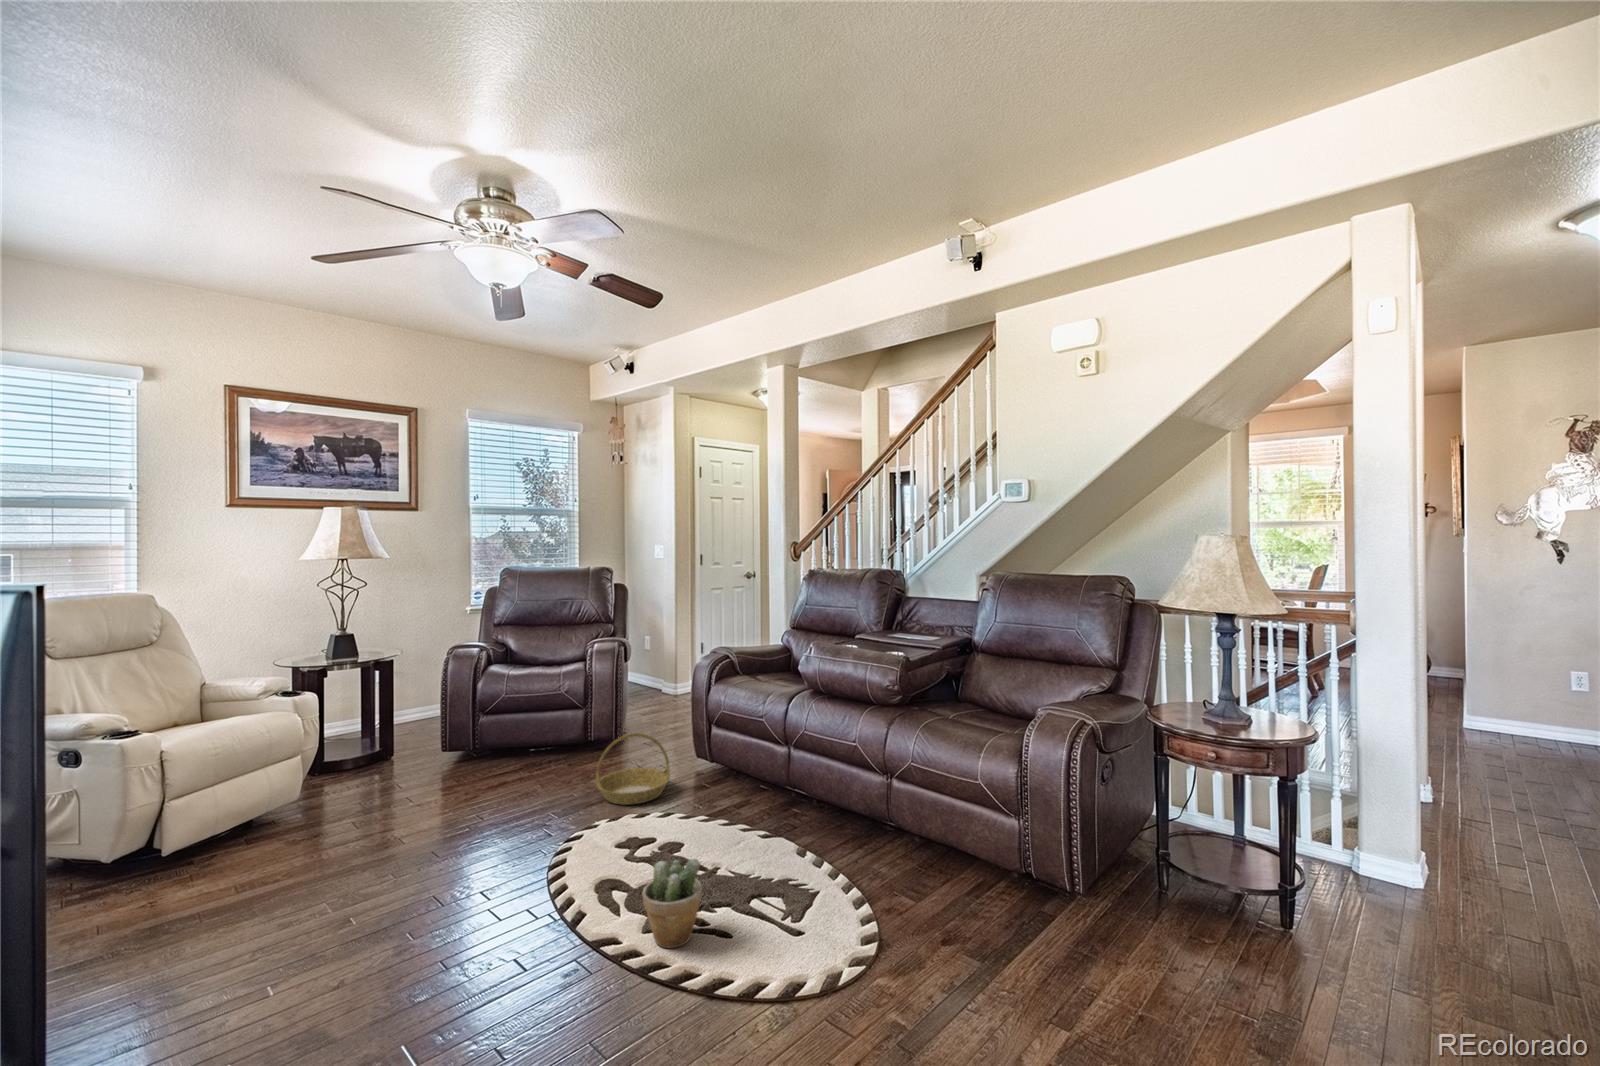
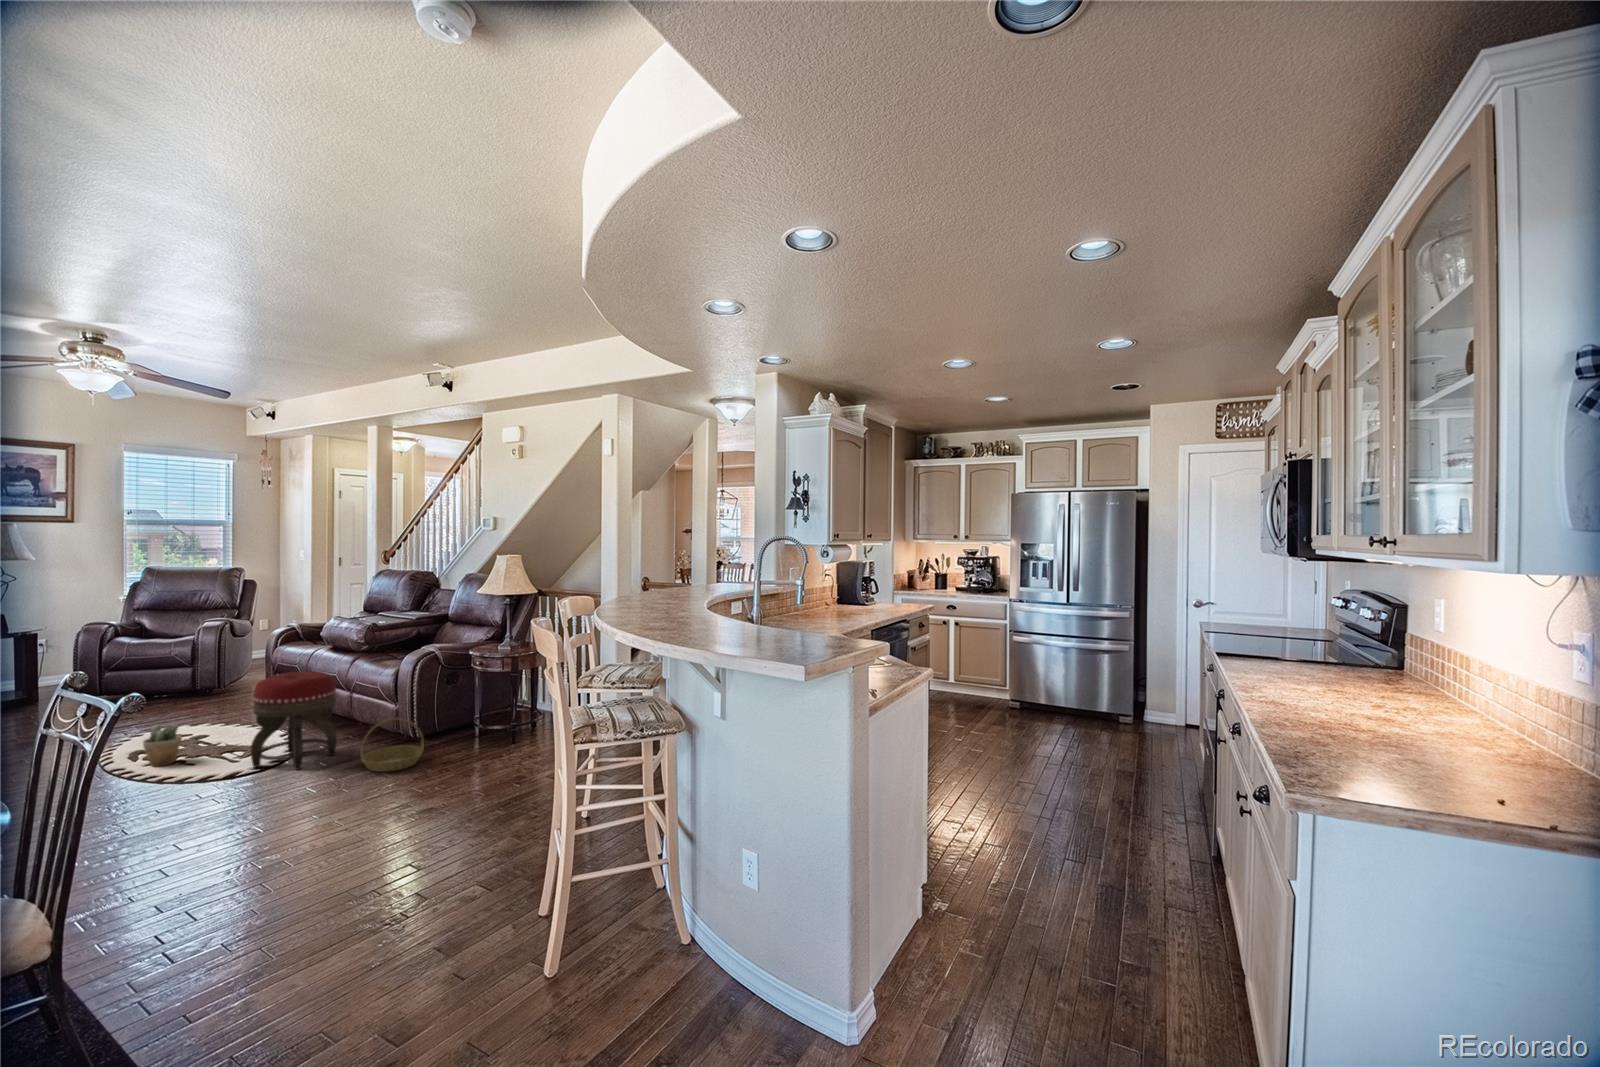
basket: present [596,733,670,805] -> present [361,718,424,772]
footstool: none [844,753,989,985] -> present [251,671,337,769]

